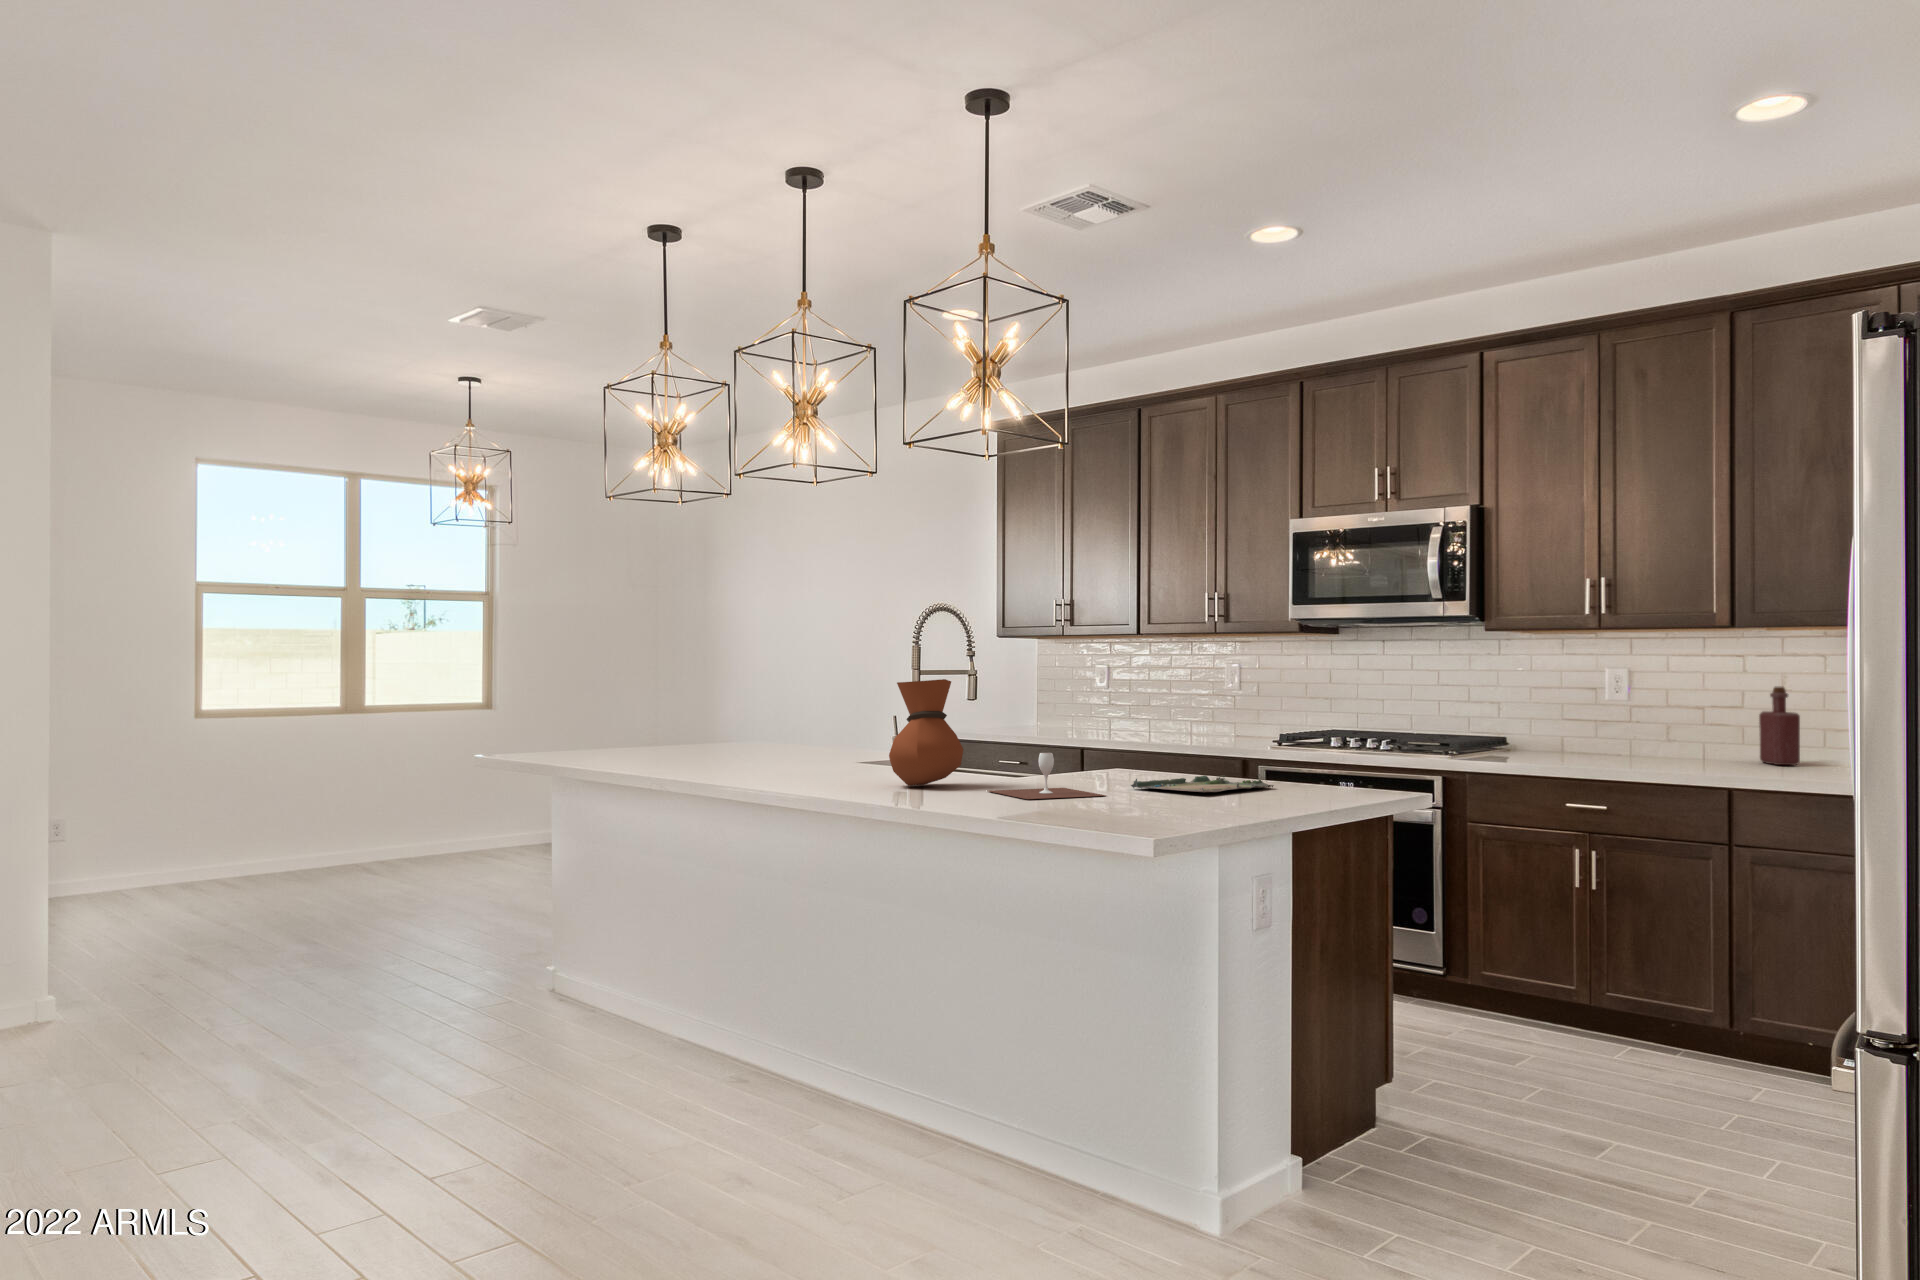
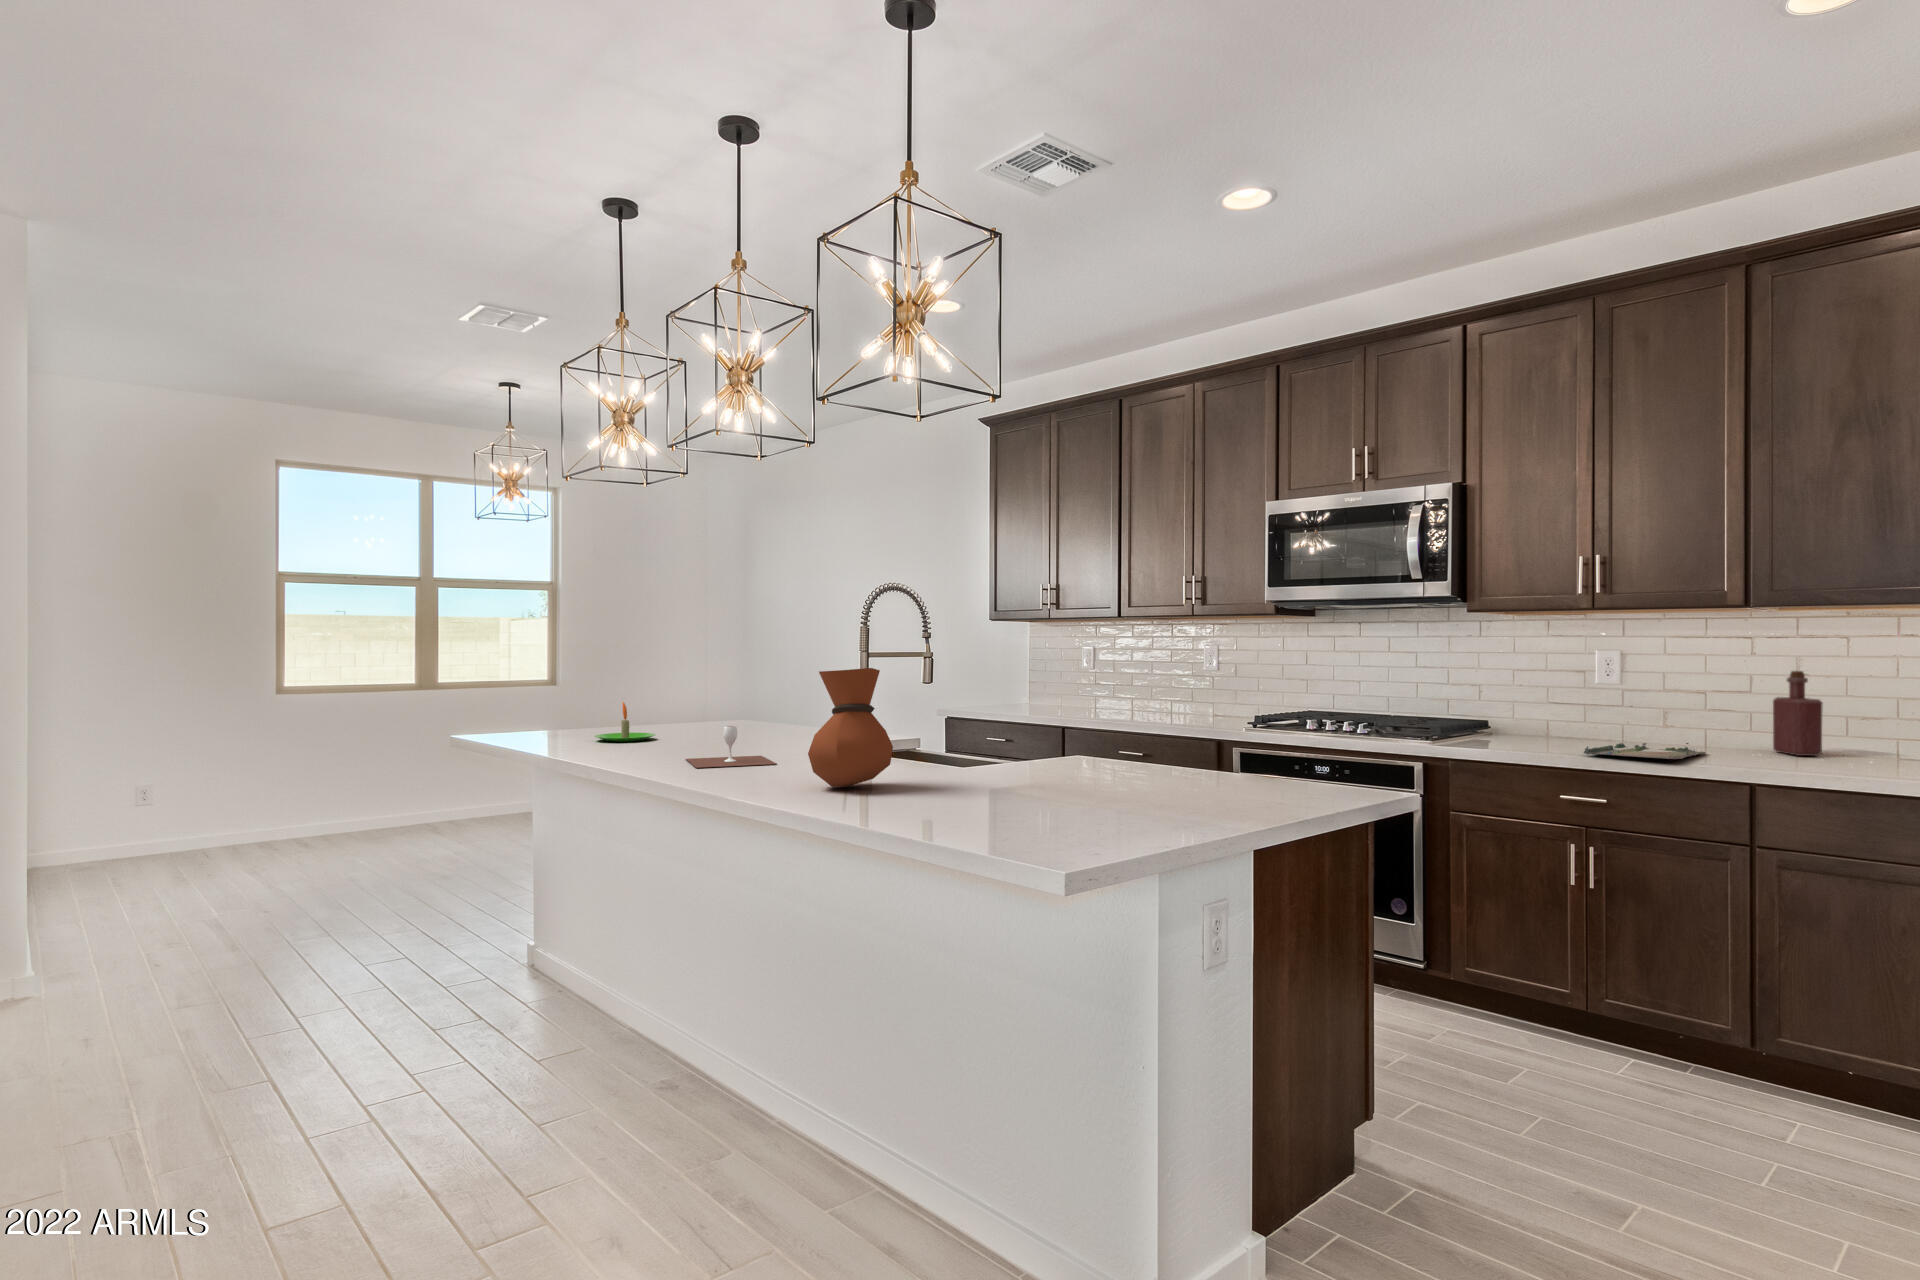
candle: none [630,717,690,756] -> present [594,702,655,742]
wine glass: present [989,753,1106,799] -> present [686,726,777,768]
tray: present [1131,774,1274,792] -> present [1584,743,1706,759]

